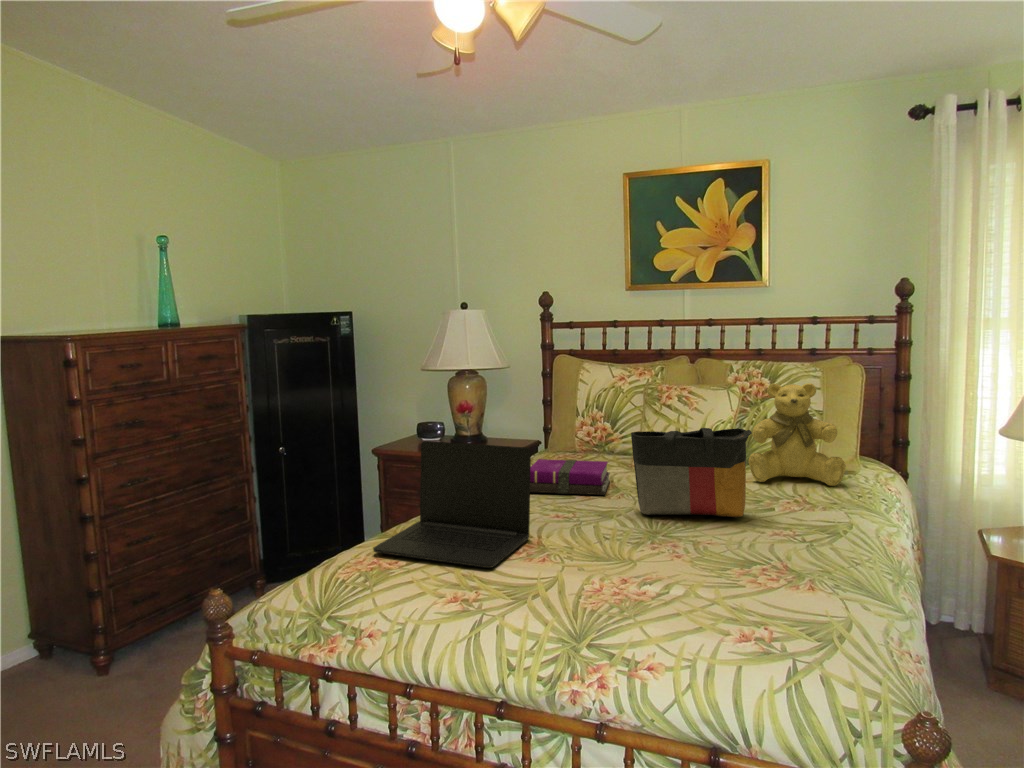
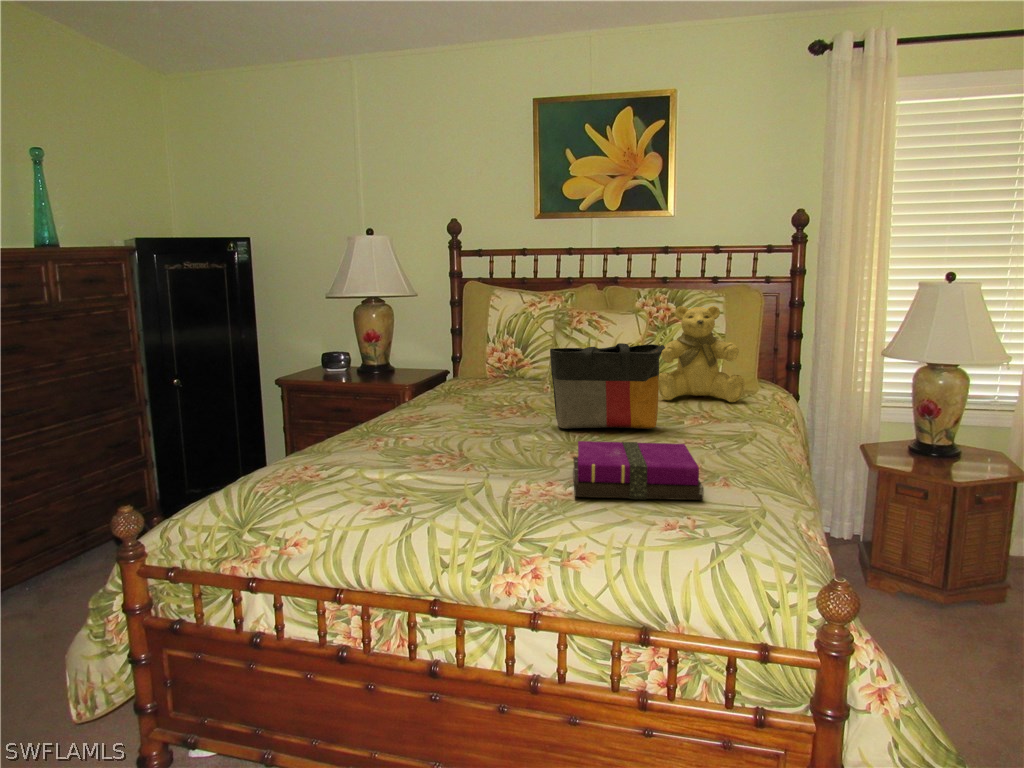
laptop: present [373,441,531,568] -> none [292,356,454,477]
notebook: present [530,459,610,495] -> present [573,441,704,500]

